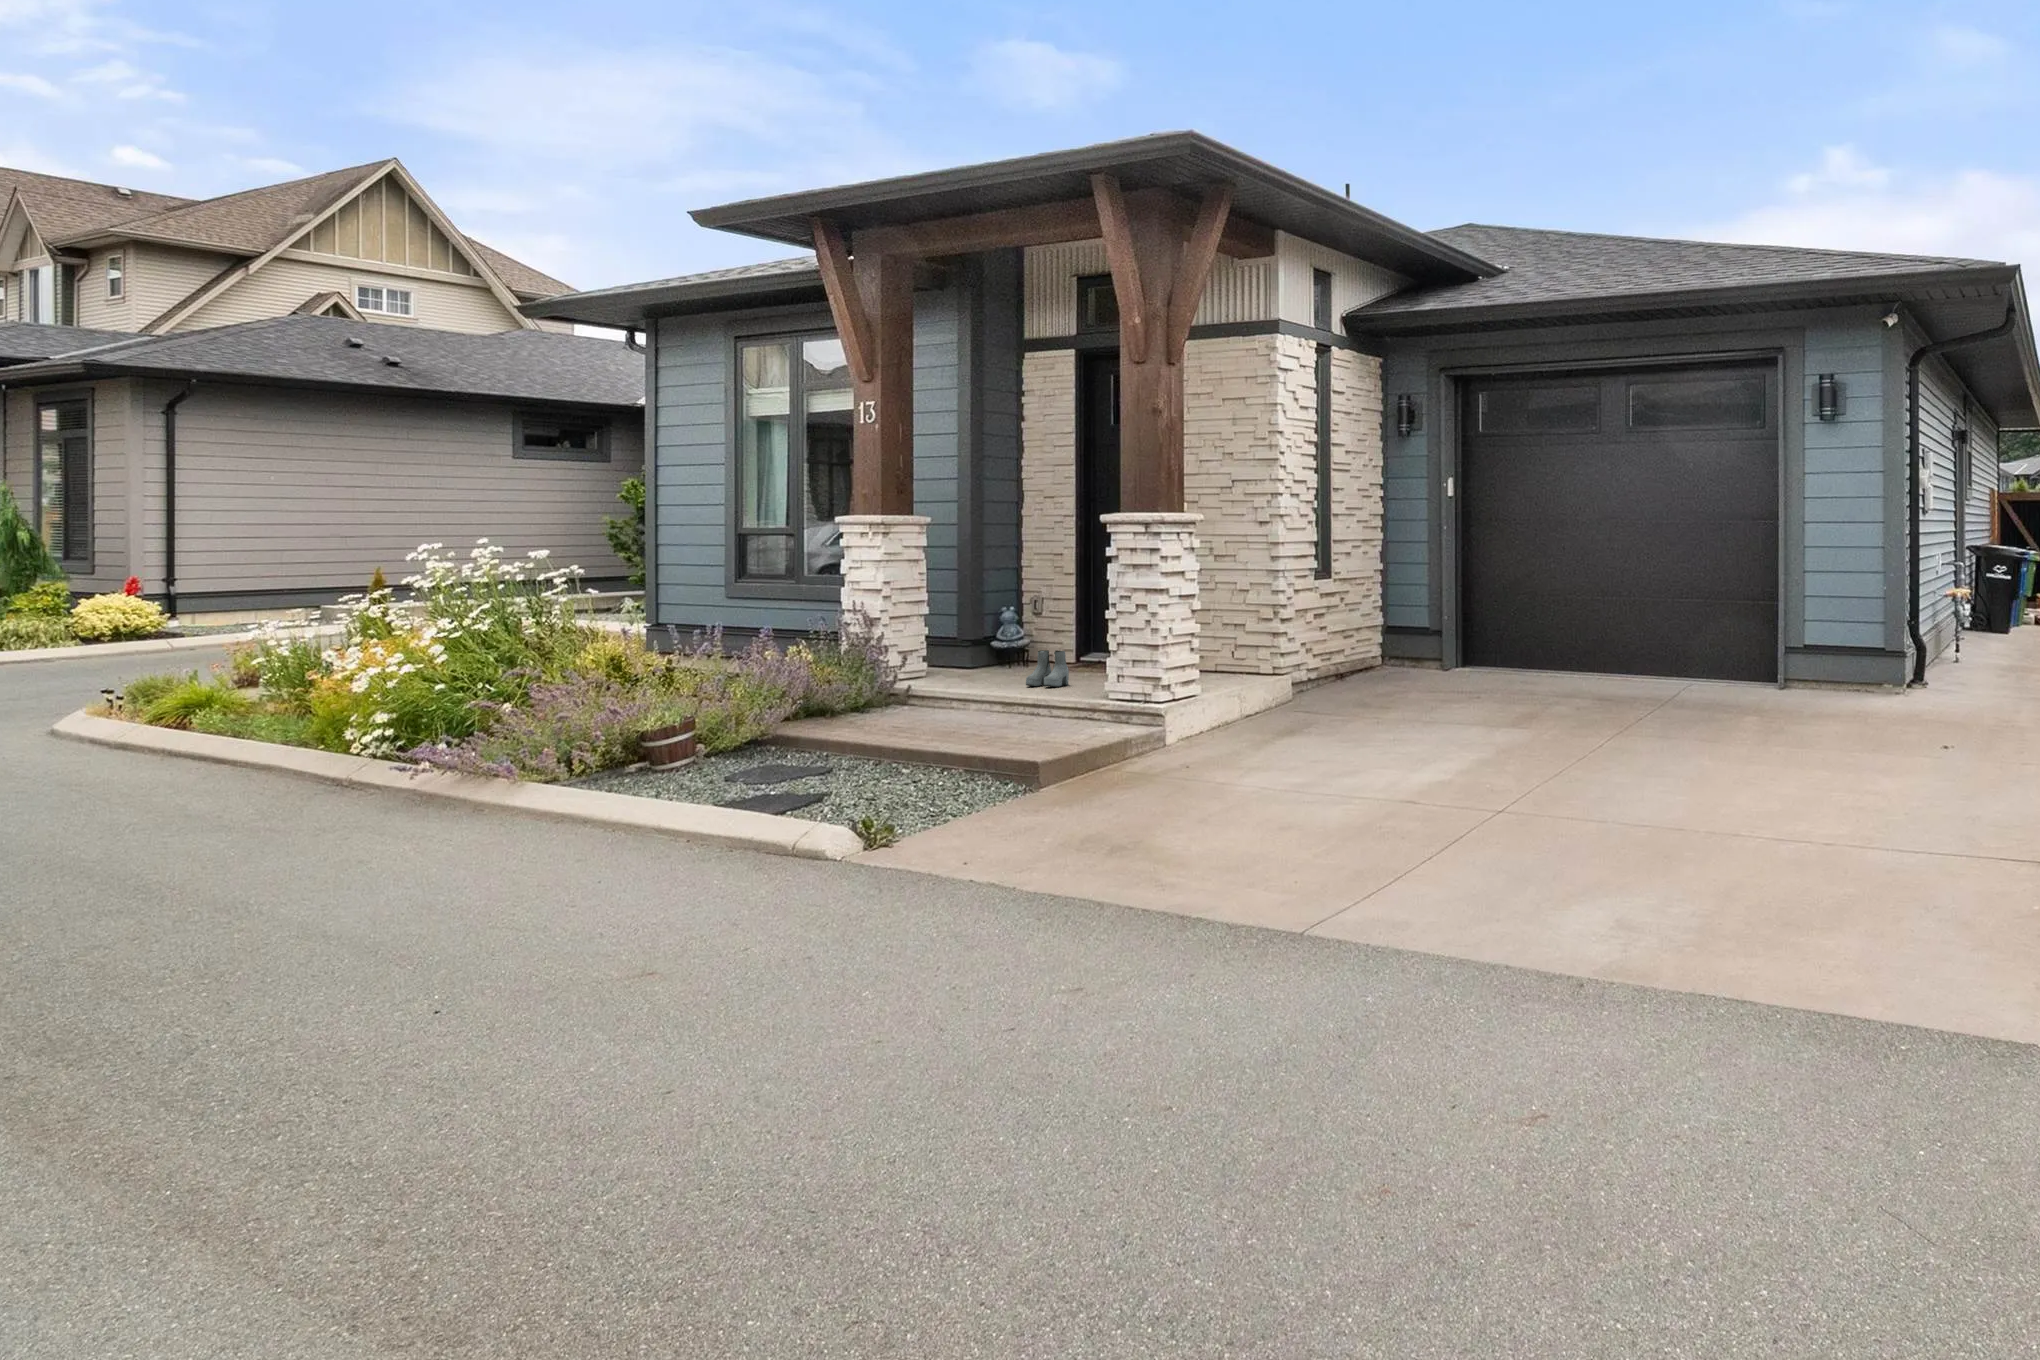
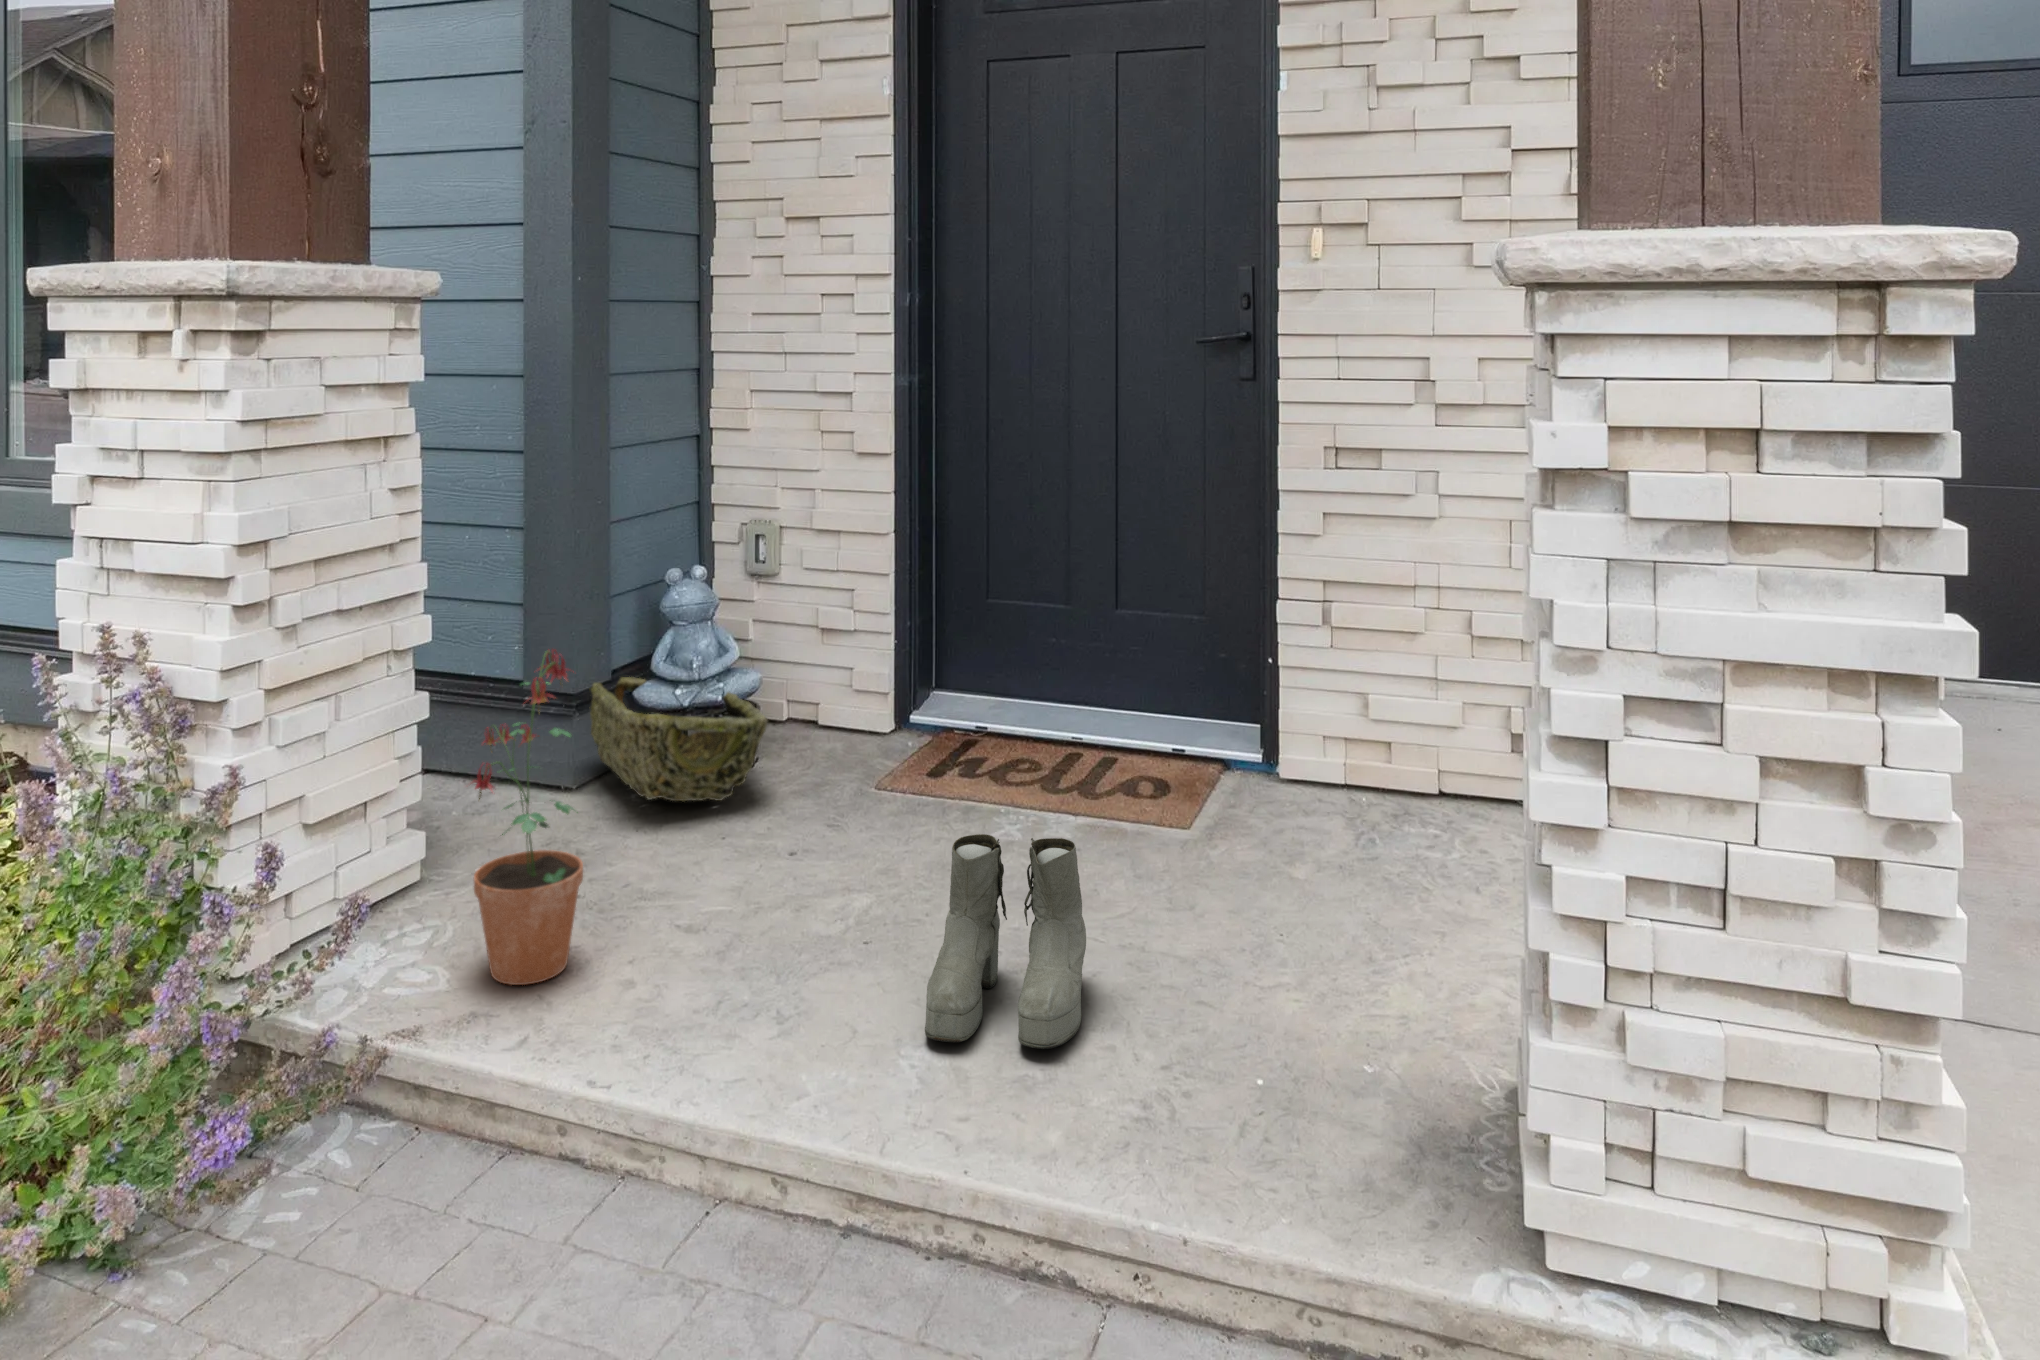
potted plant: none [933,610,960,682] -> present [472,650,583,985]
woven basket: none [975,640,1022,671] -> present [590,677,768,801]

